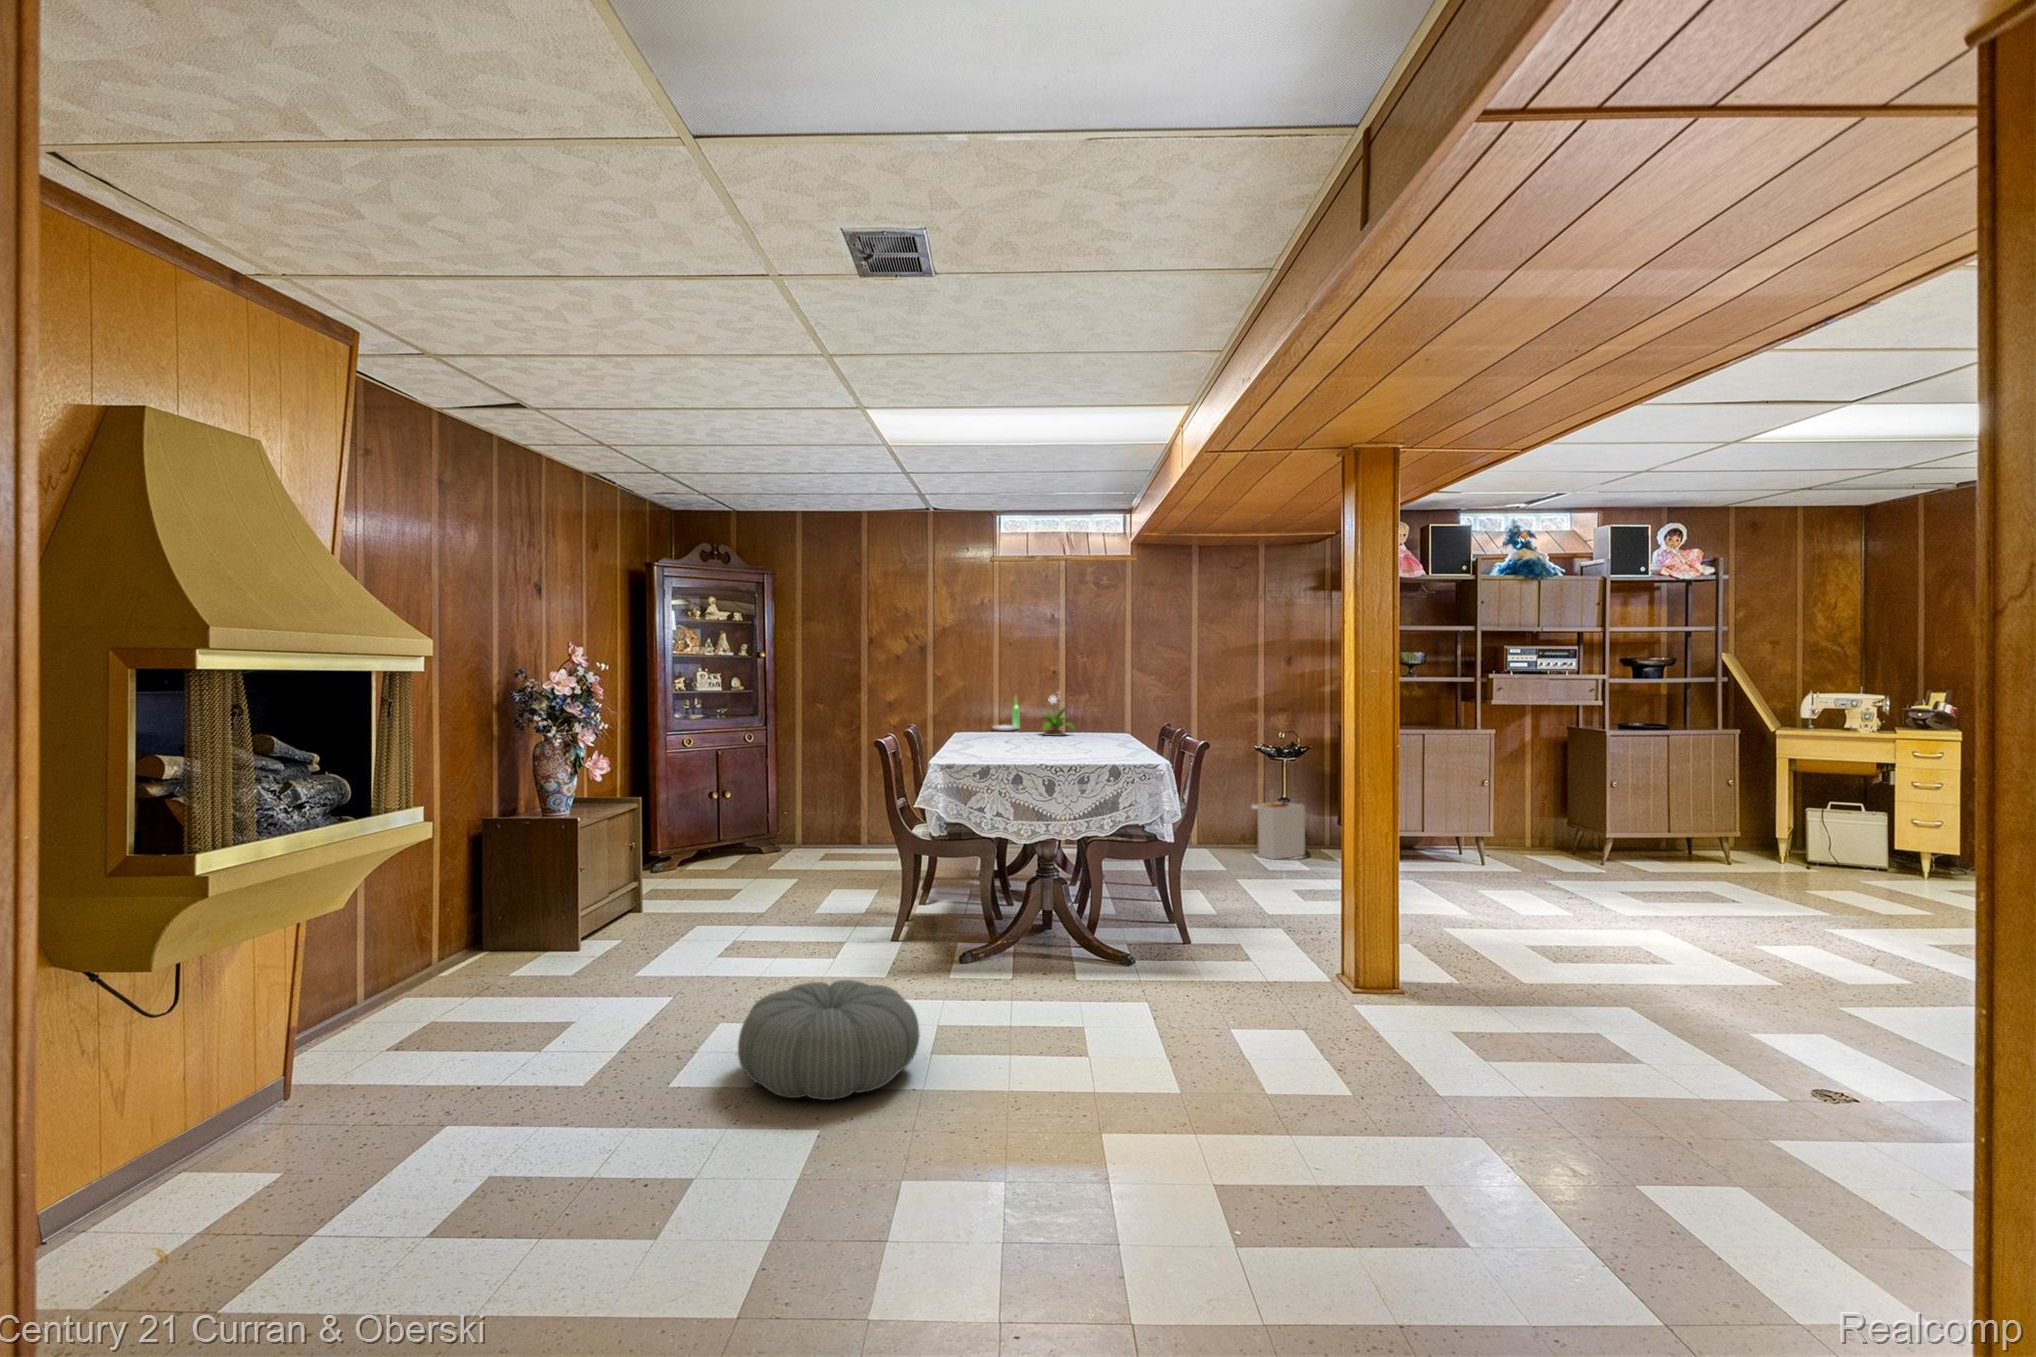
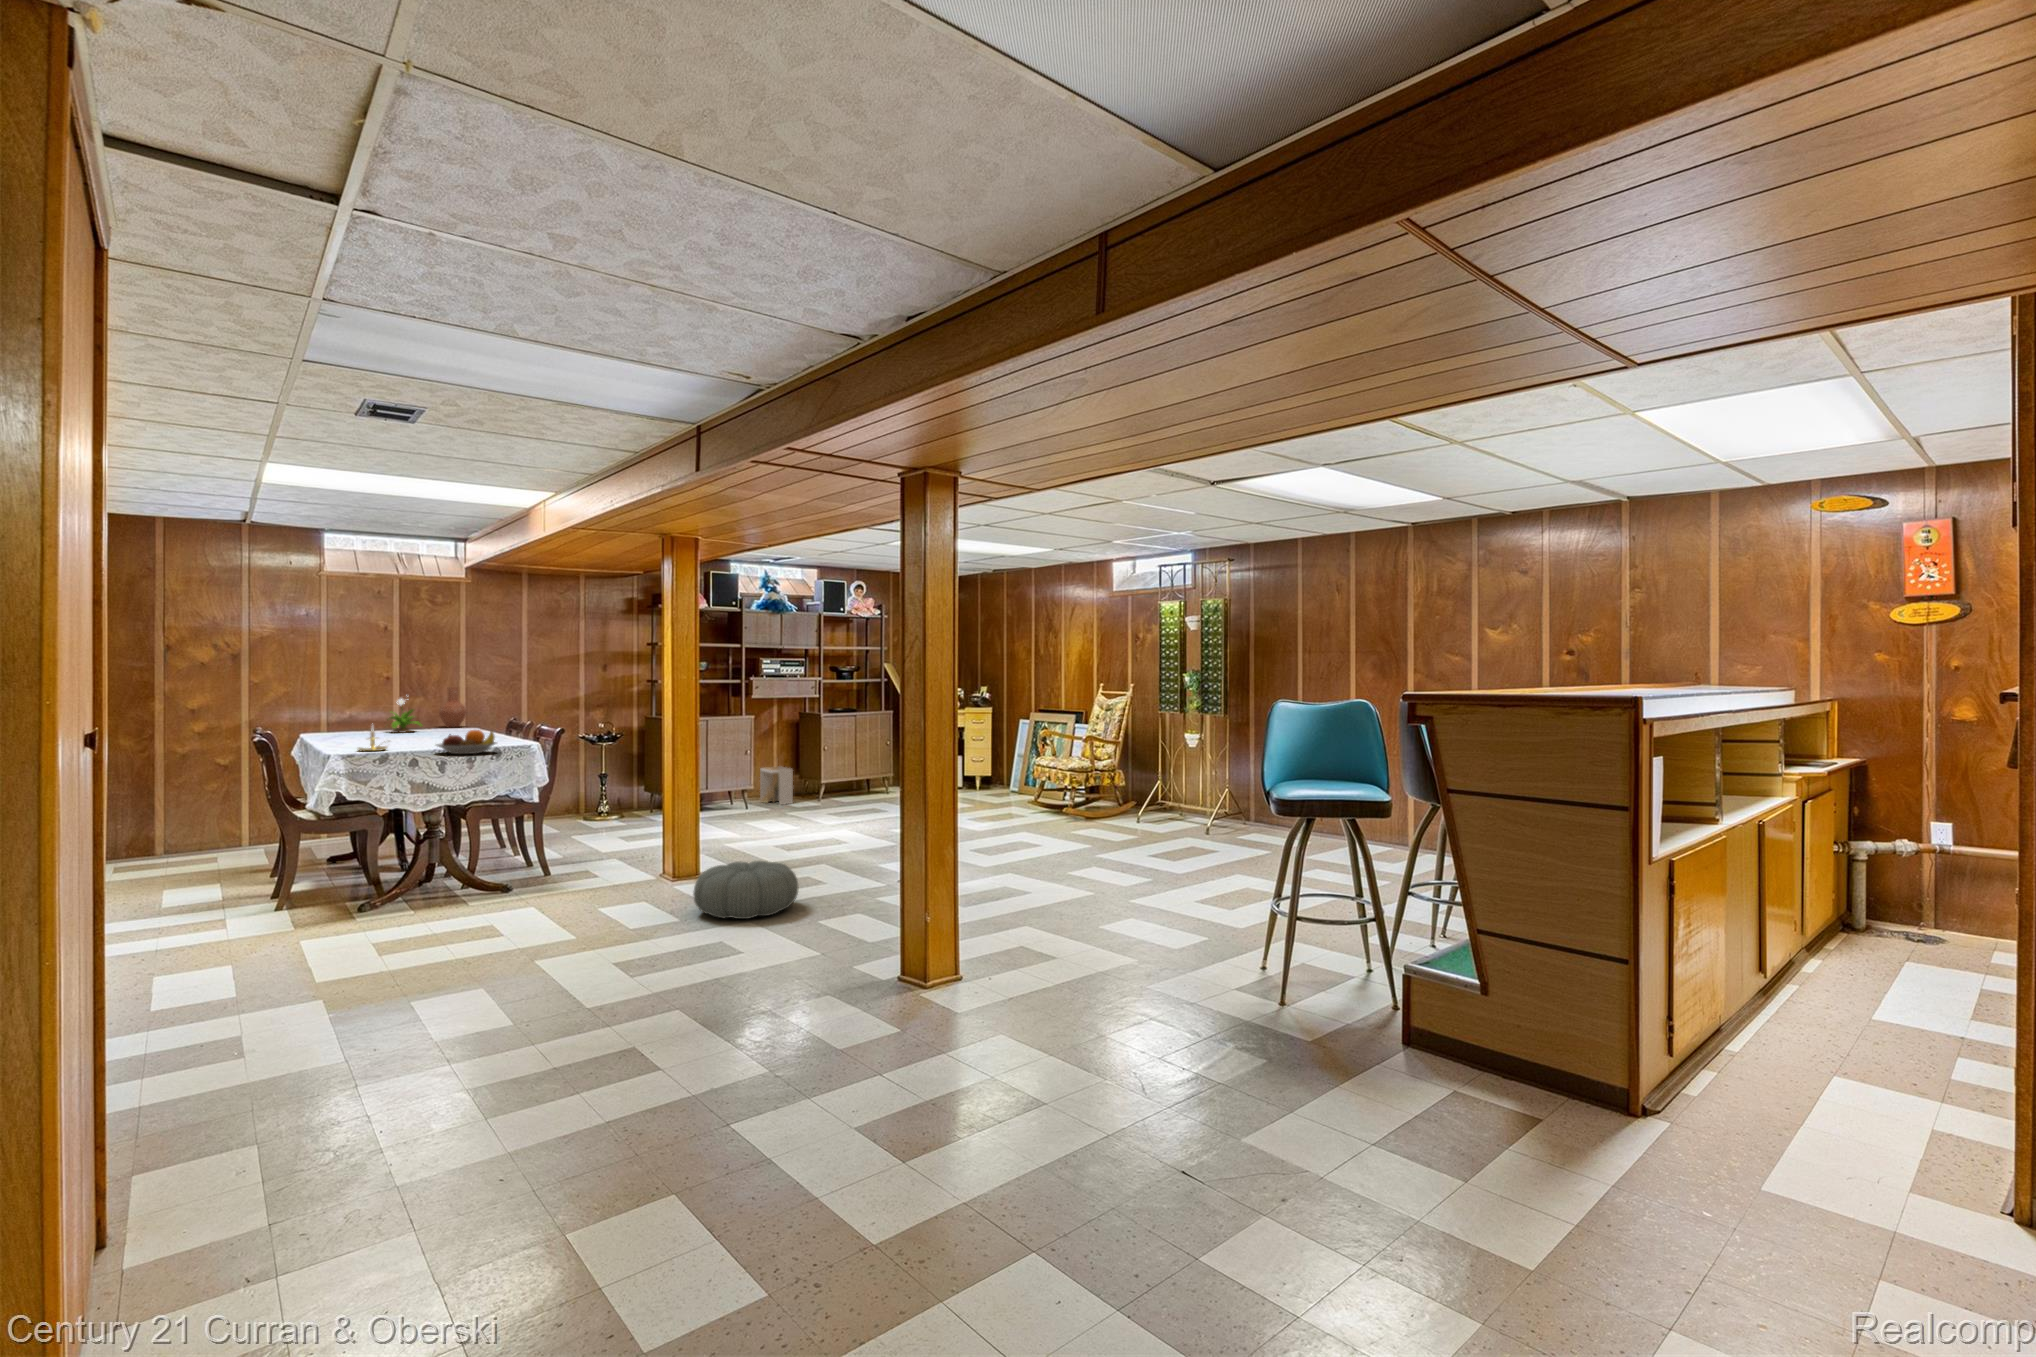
vase: none [1099,683,1127,731] -> present [439,687,467,727]
plate: present [994,696,1020,731] -> none [330,699,359,731]
candle holder: none [972,726,1009,760] -> present [357,730,387,751]
fruit bowl: none [1043,739,1117,772] -> present [437,730,496,754]
storage bin: present [1252,790,1305,860] -> present [760,765,793,805]
pouf: present [738,980,920,1100] -> present [693,861,799,919]

